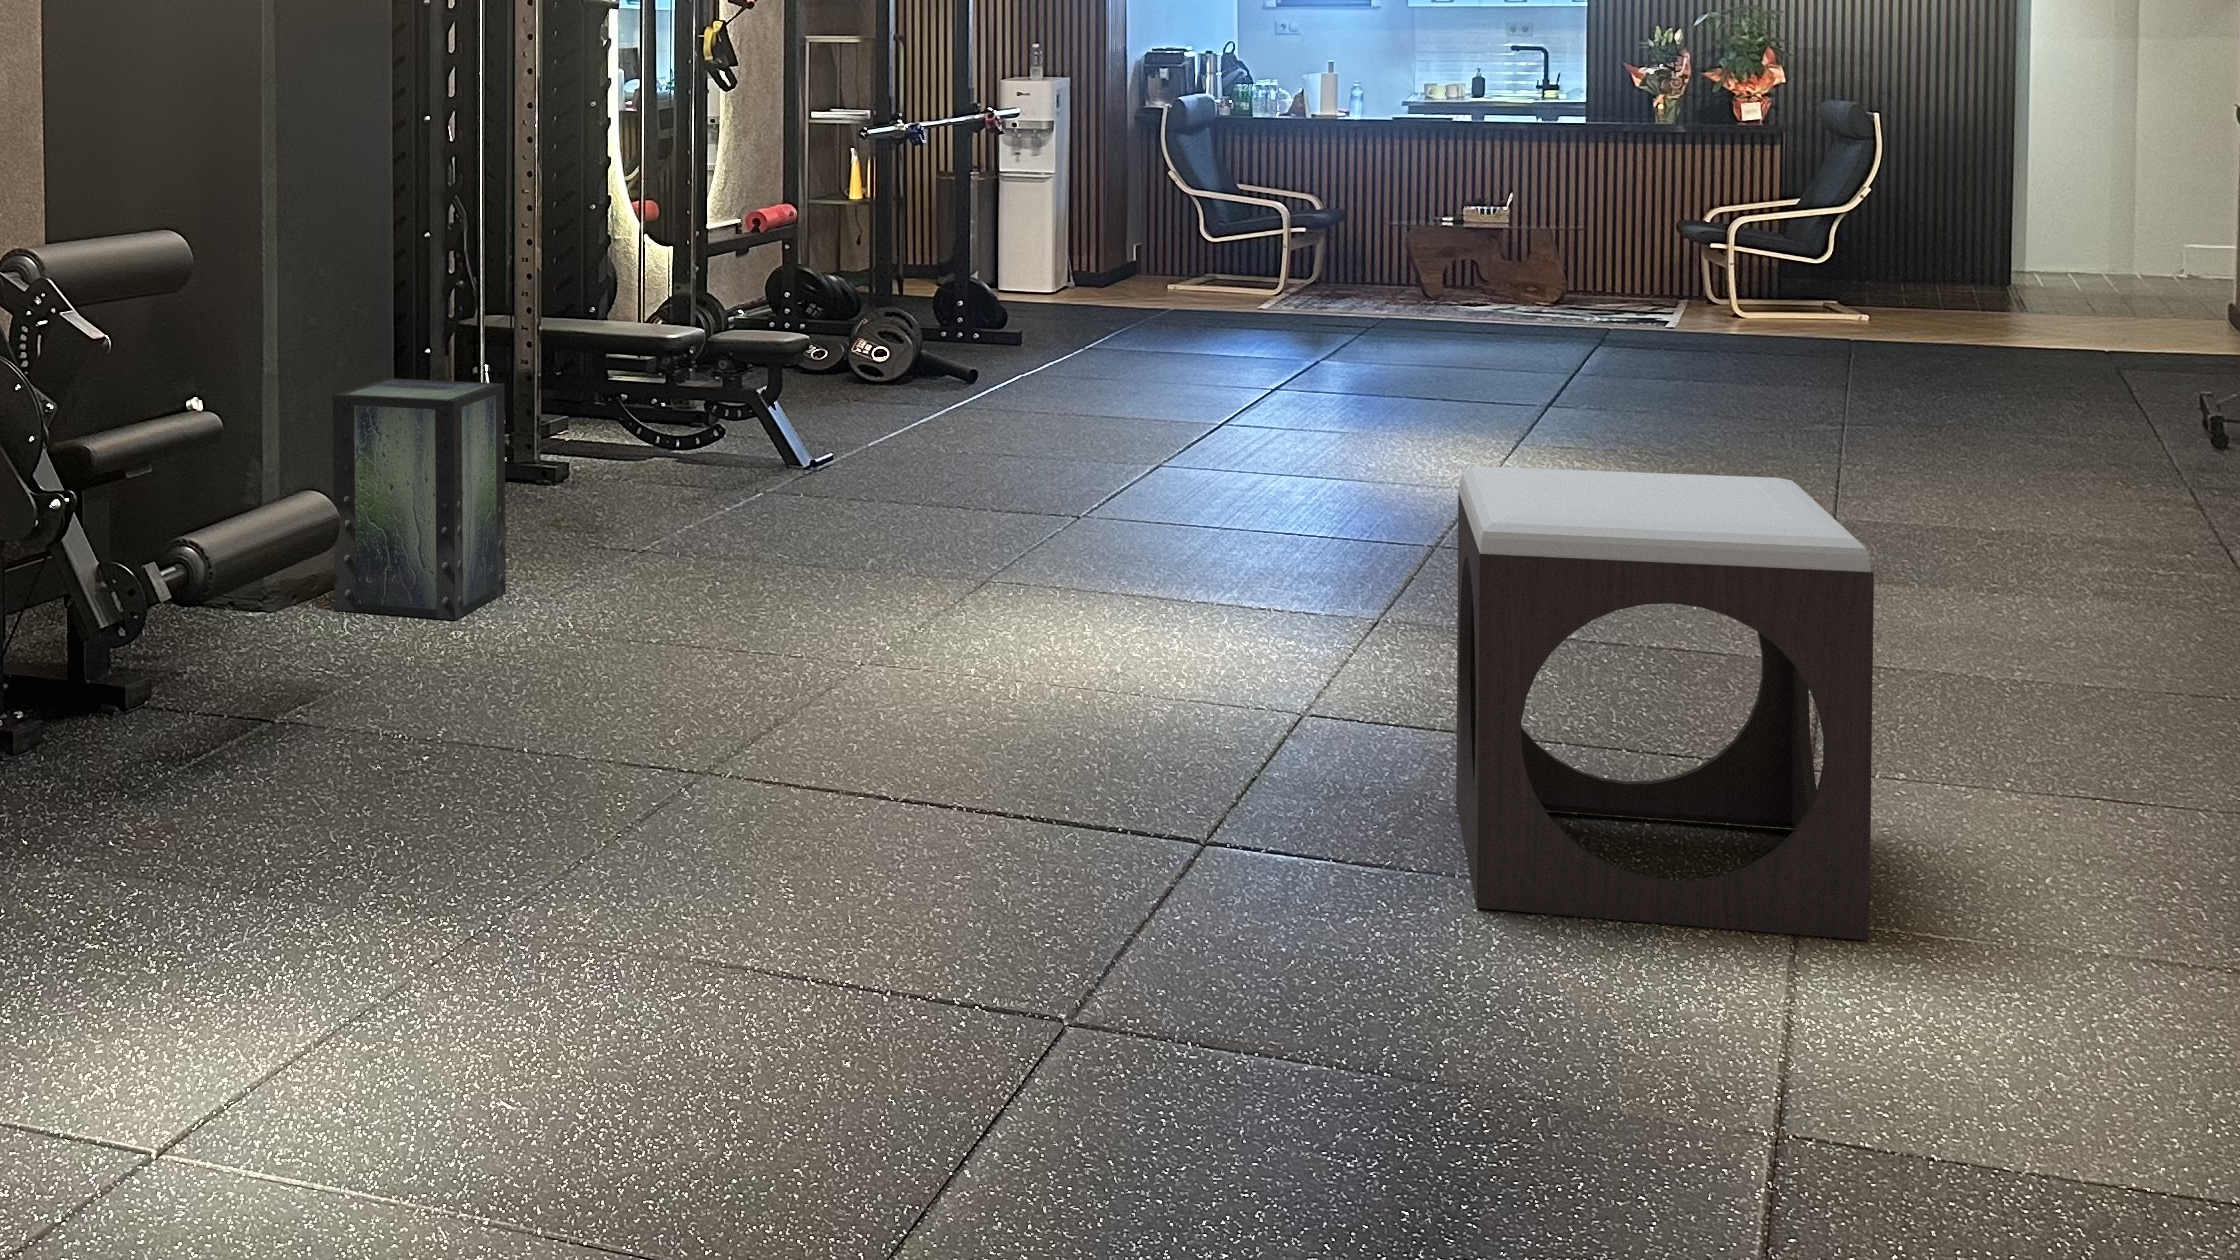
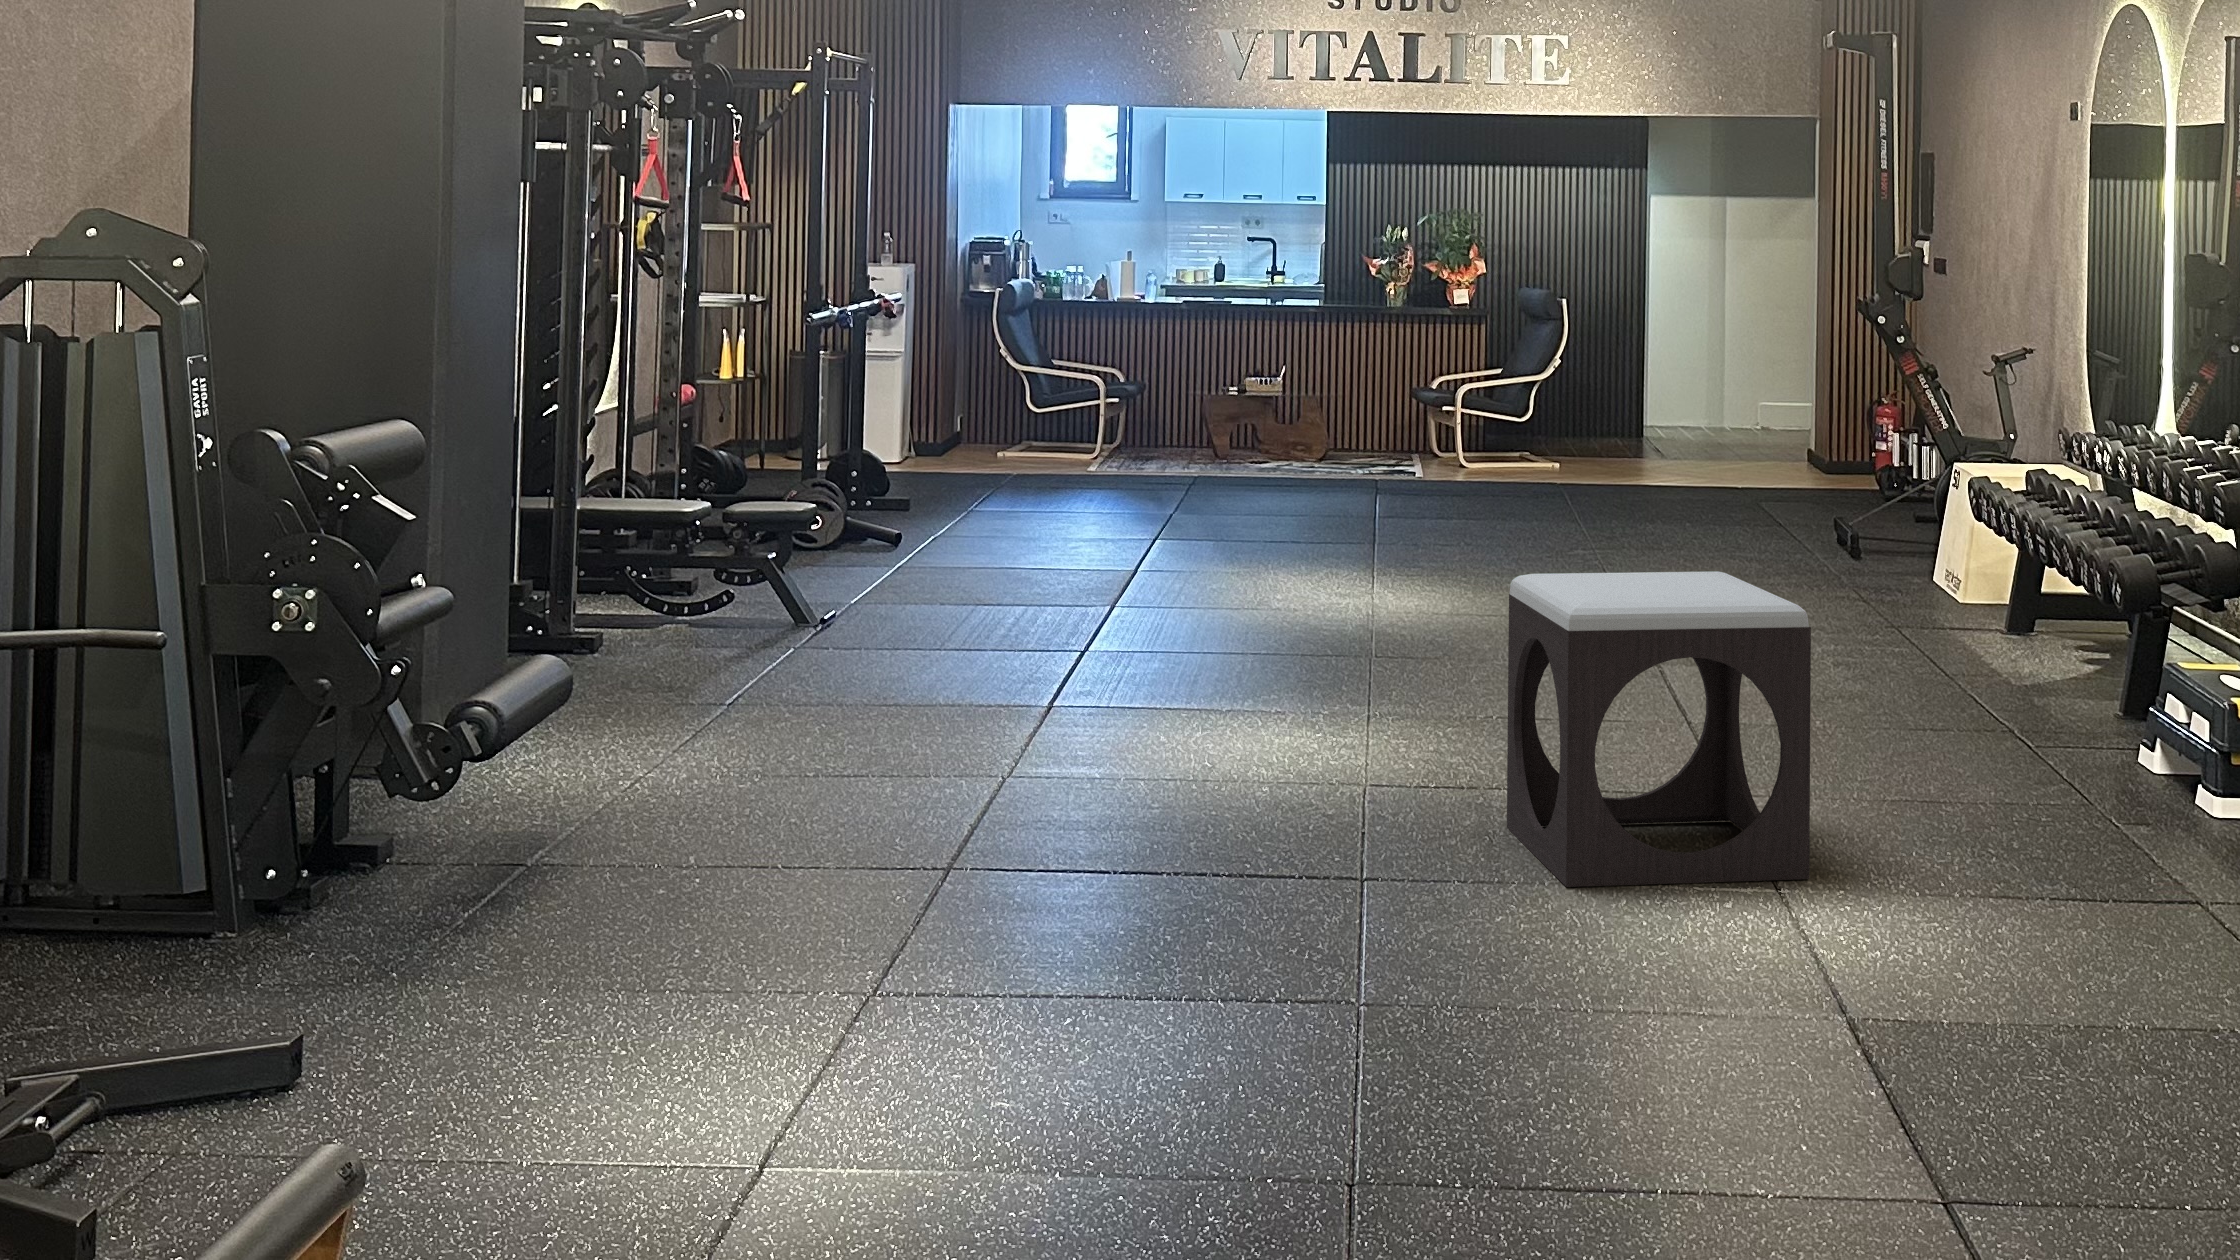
storage box: present [333,378,506,620] -> none [493,553,641,768]

